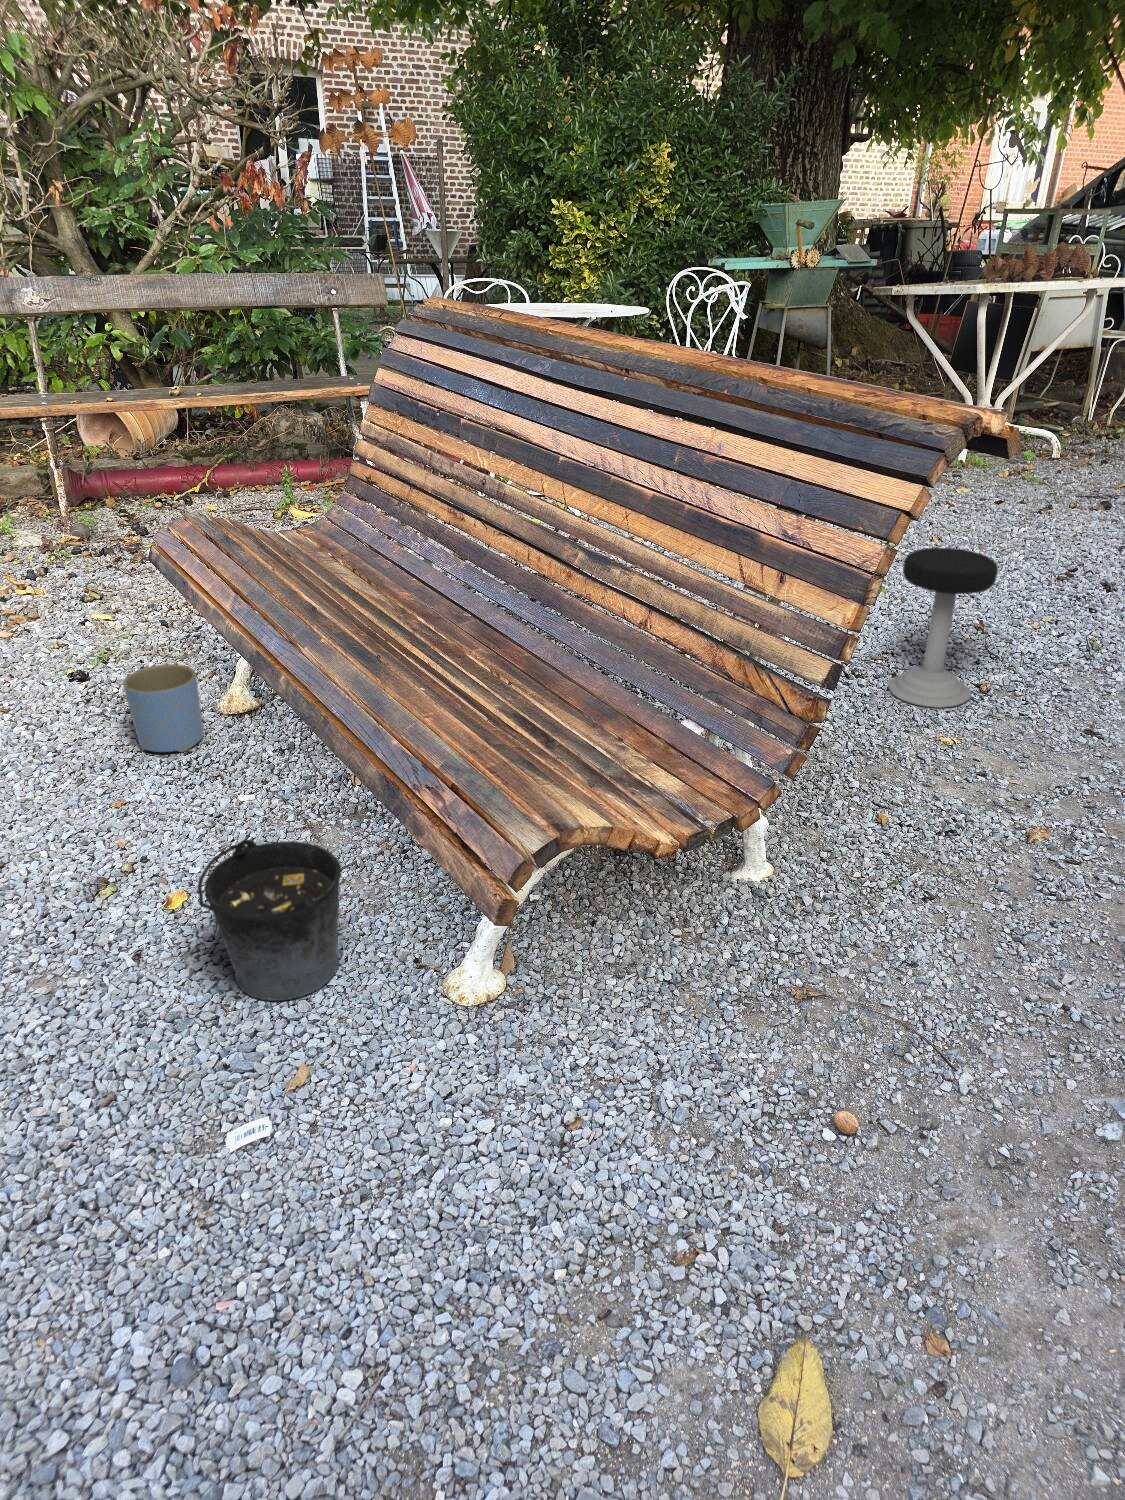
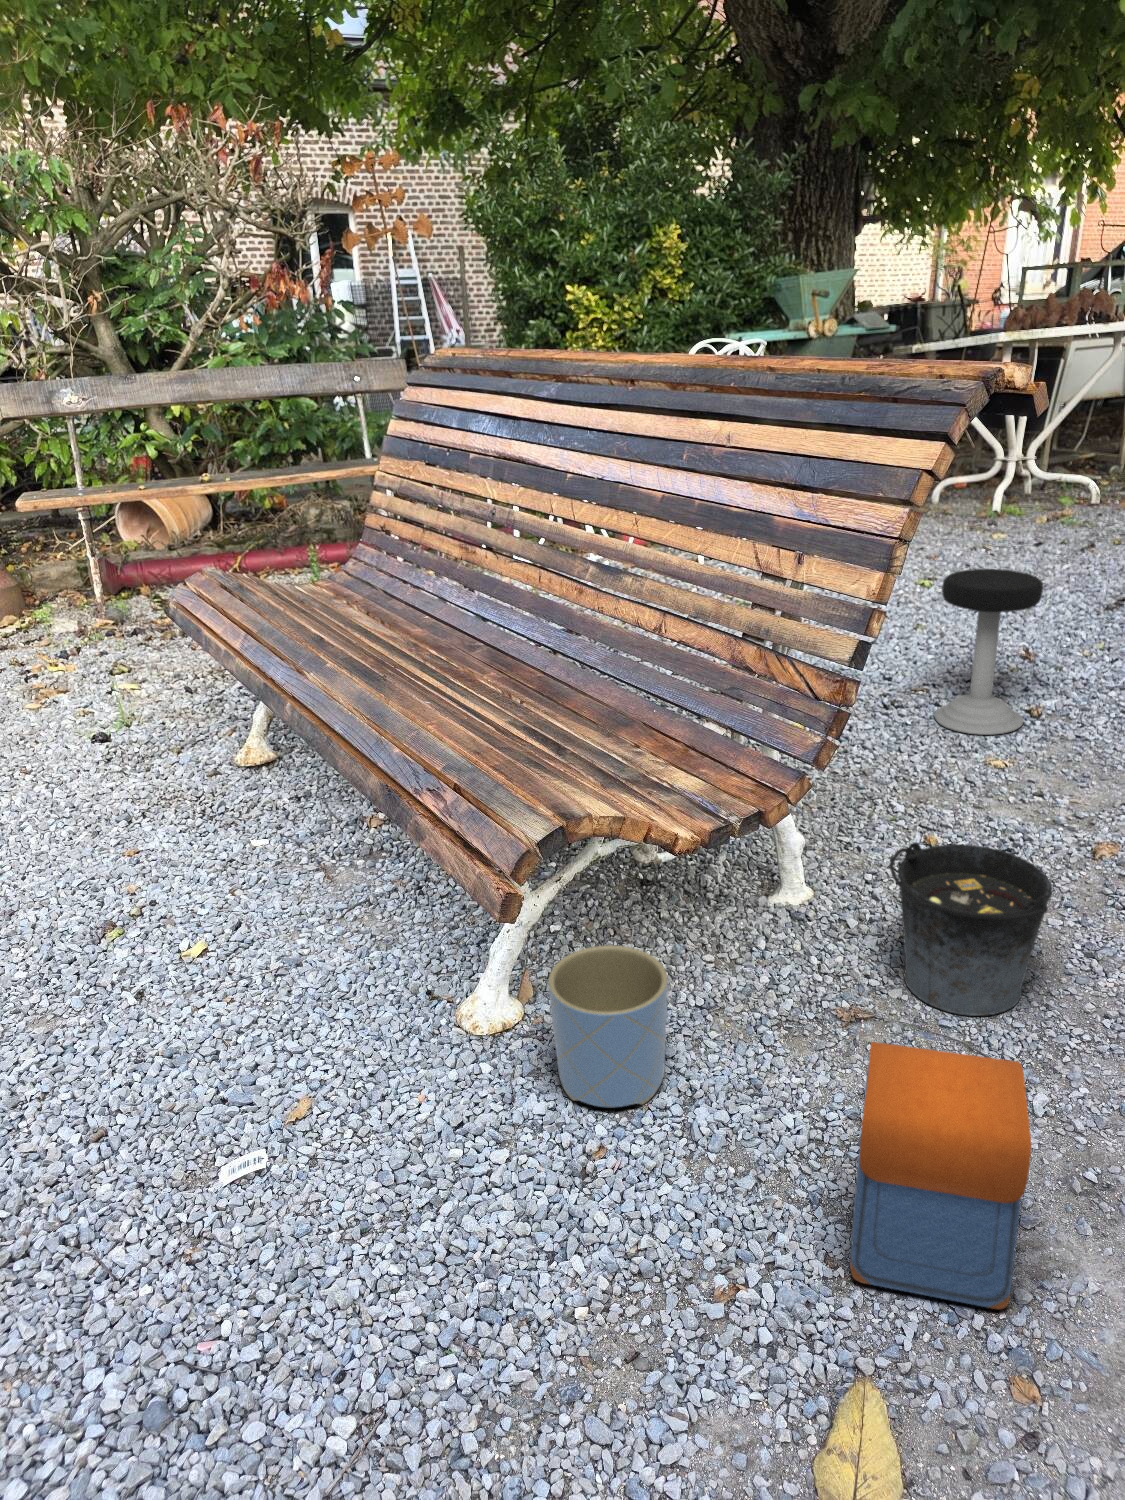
planter: present [123,664,204,752] -> present [548,945,668,1107]
bucket: present [197,840,341,1001] -> present [889,842,1052,1016]
backpack: none [797,1044,963,1276] -> present [850,1042,1031,1309]

